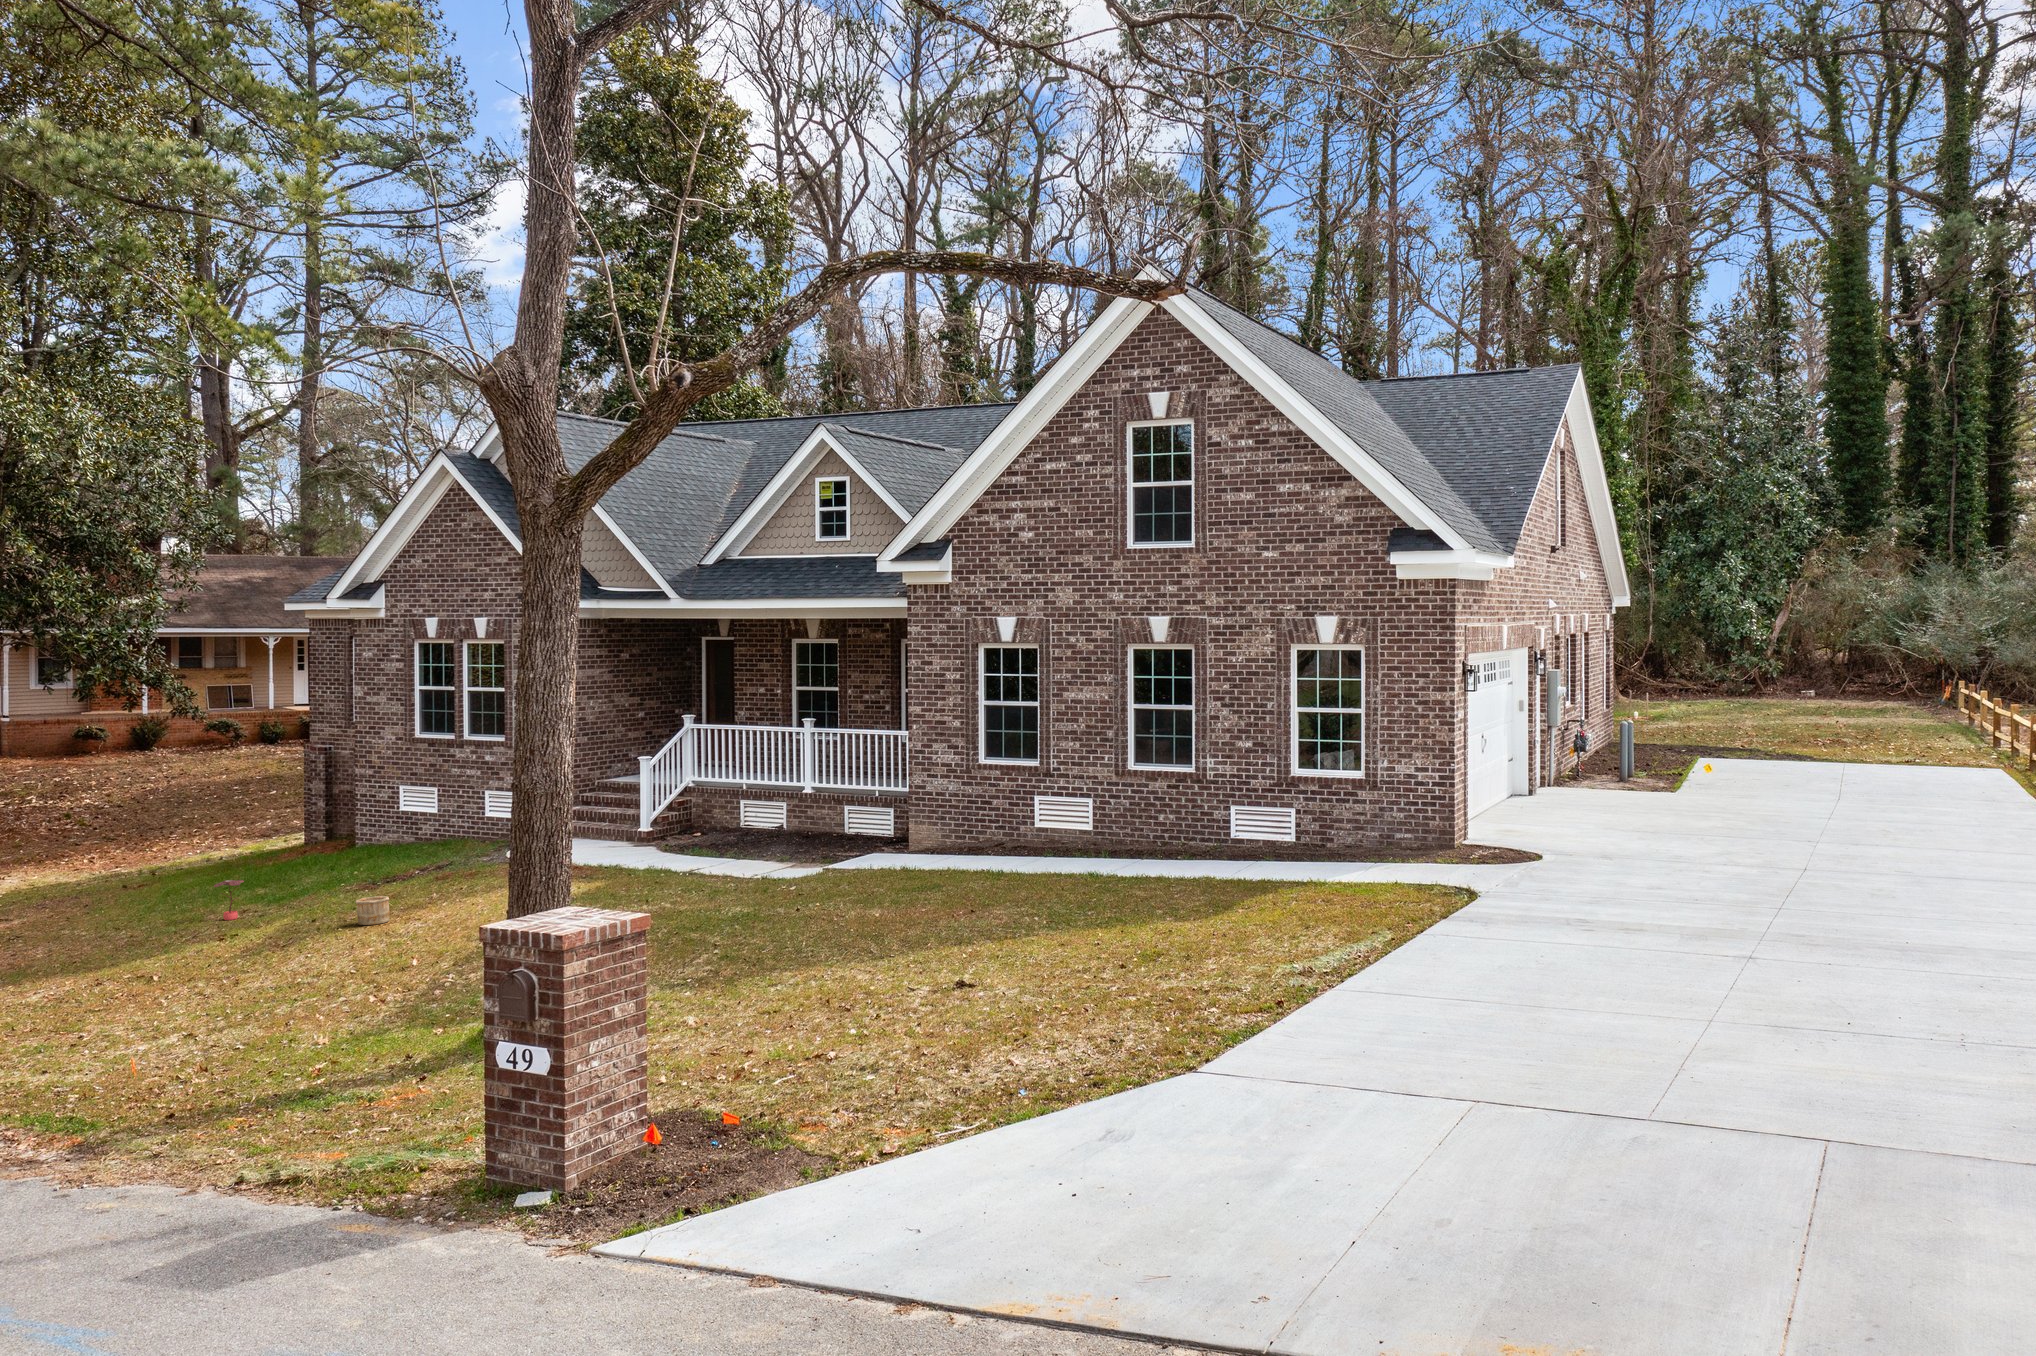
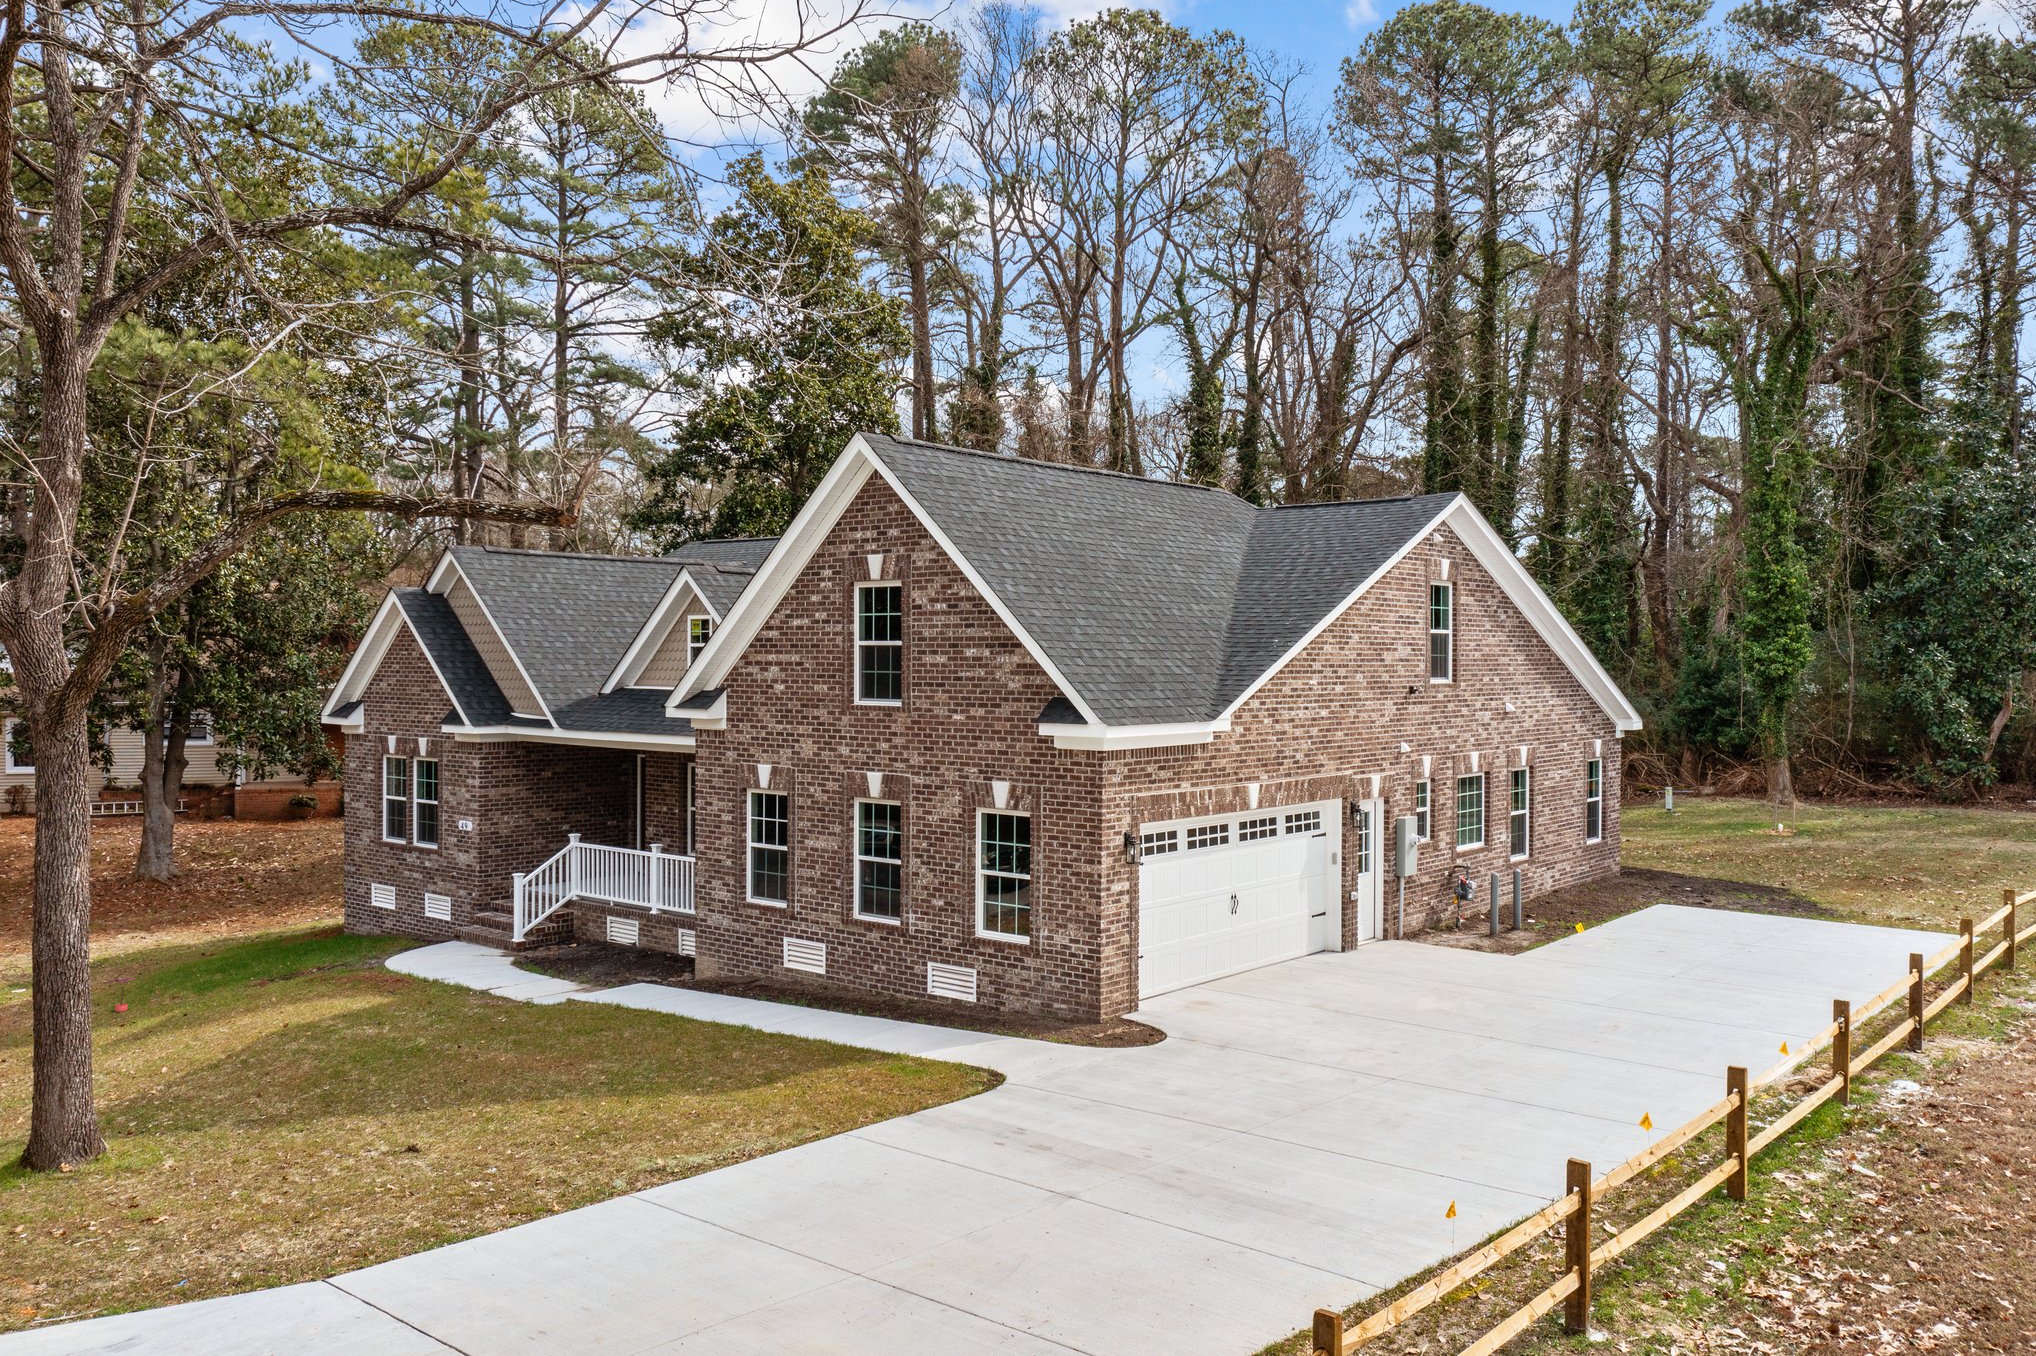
wooden bucket: present [356,896,390,925] -> none [174,1003,206,1029]

